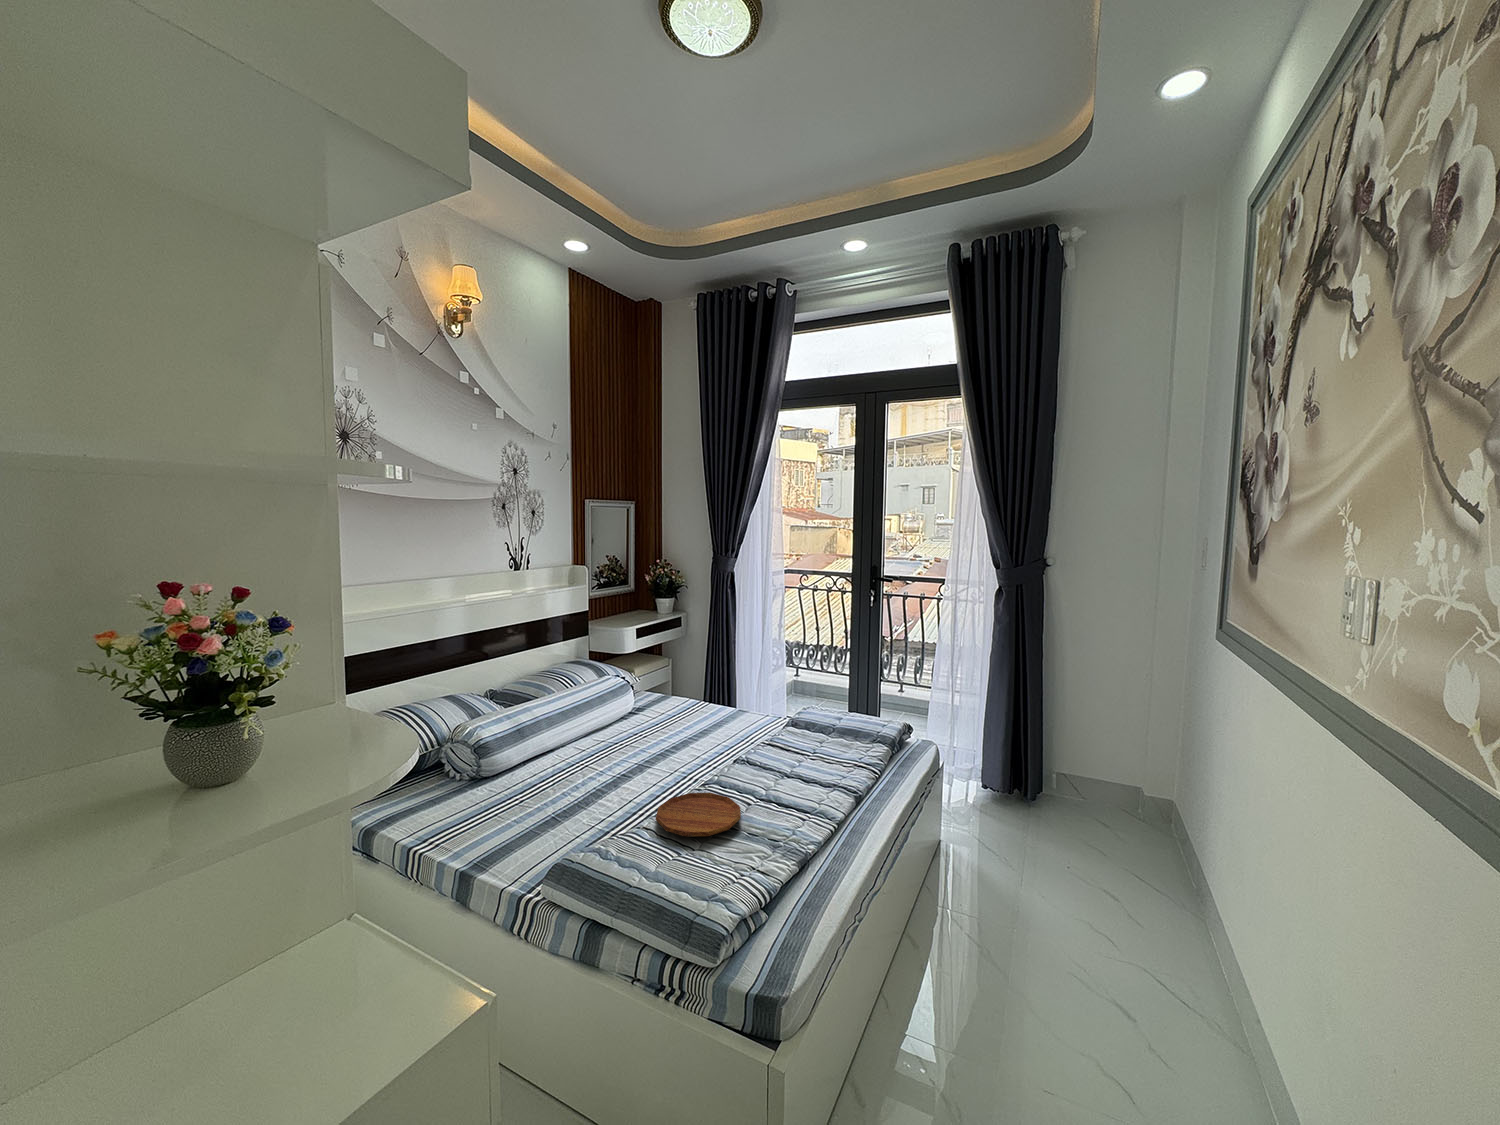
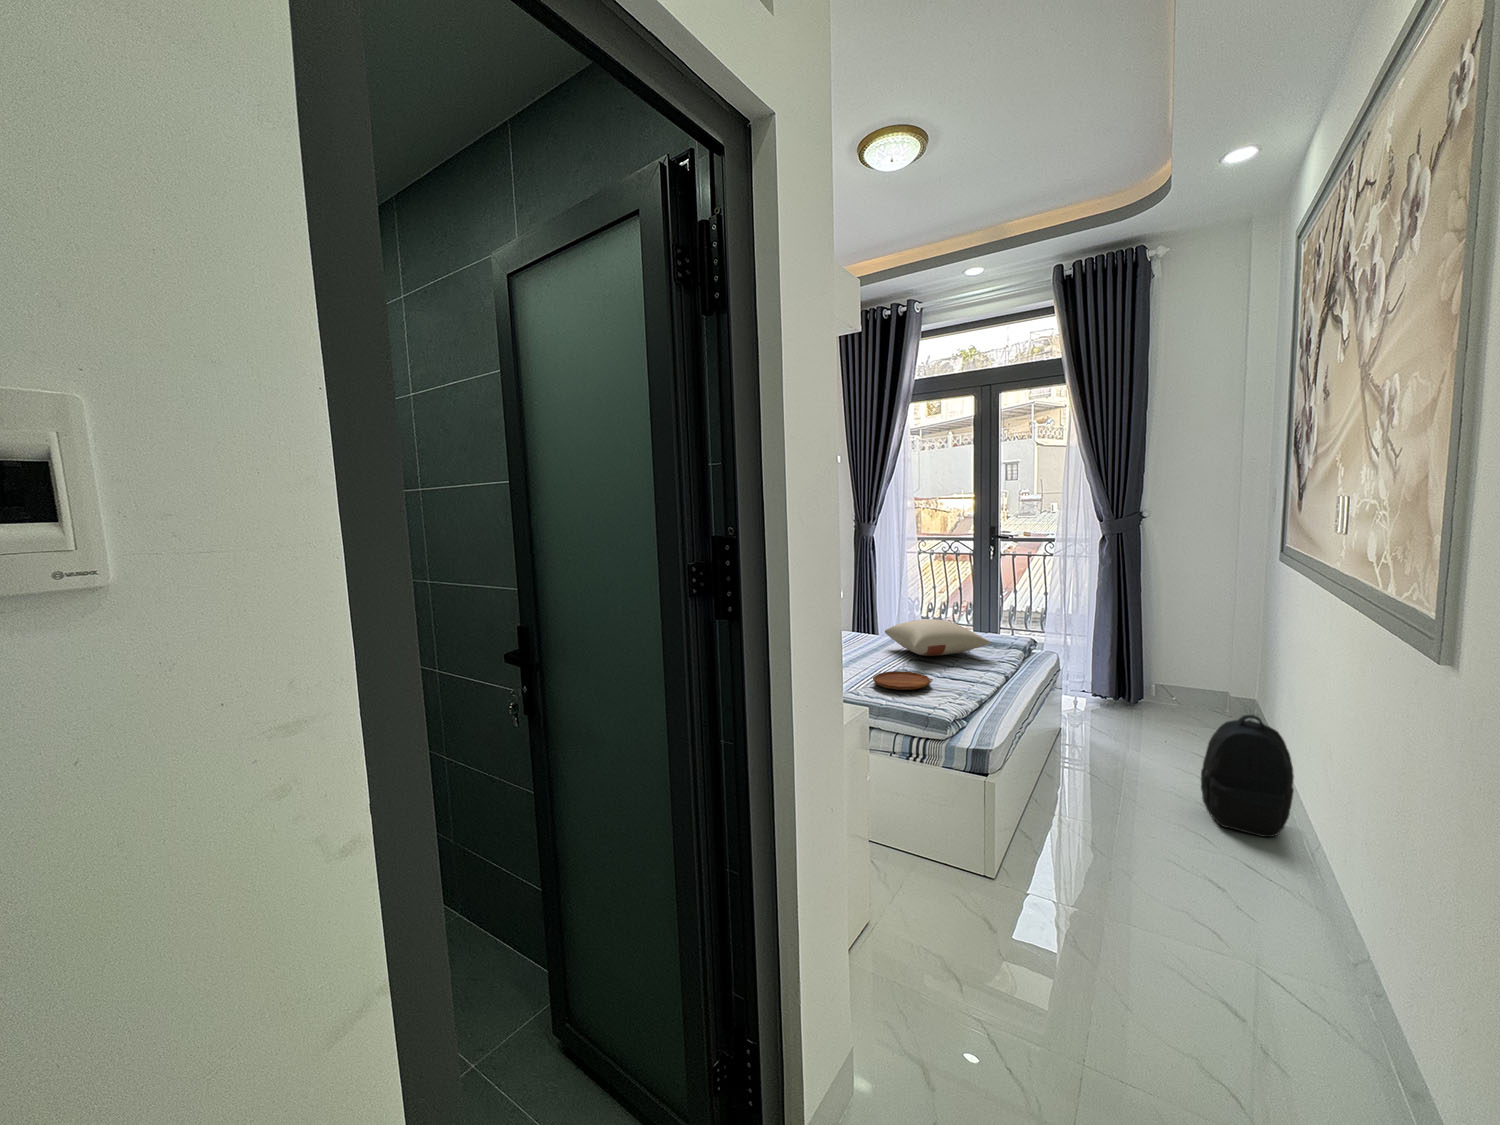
pillow: none [712,699,844,757] -> present [885,619,991,656]
backpack: none [1116,880,1246,1070] -> present [1201,715,1294,837]

